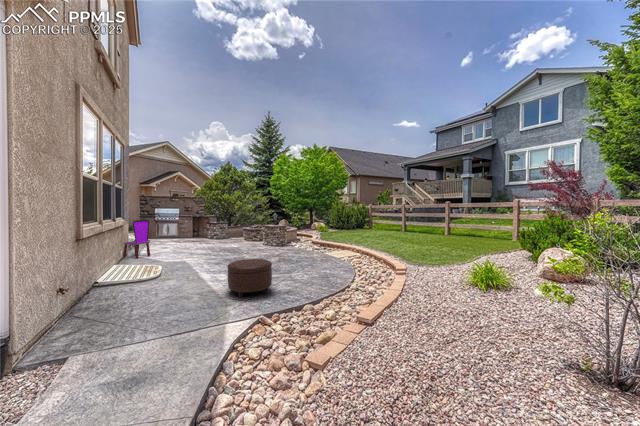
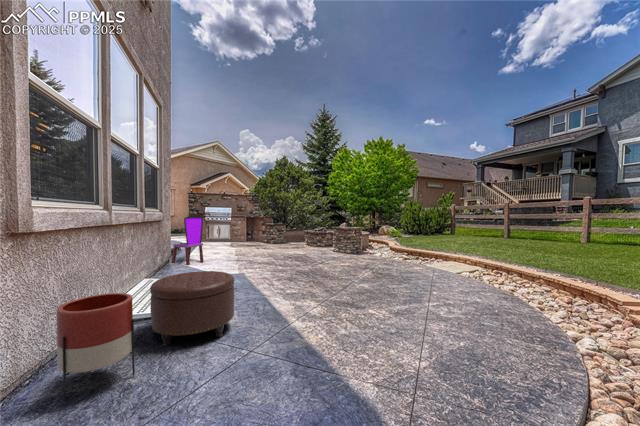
ottoman: present [227,259,272,298] -> present [150,271,234,345]
planter: none [62,272,105,324] -> present [57,293,135,402]

